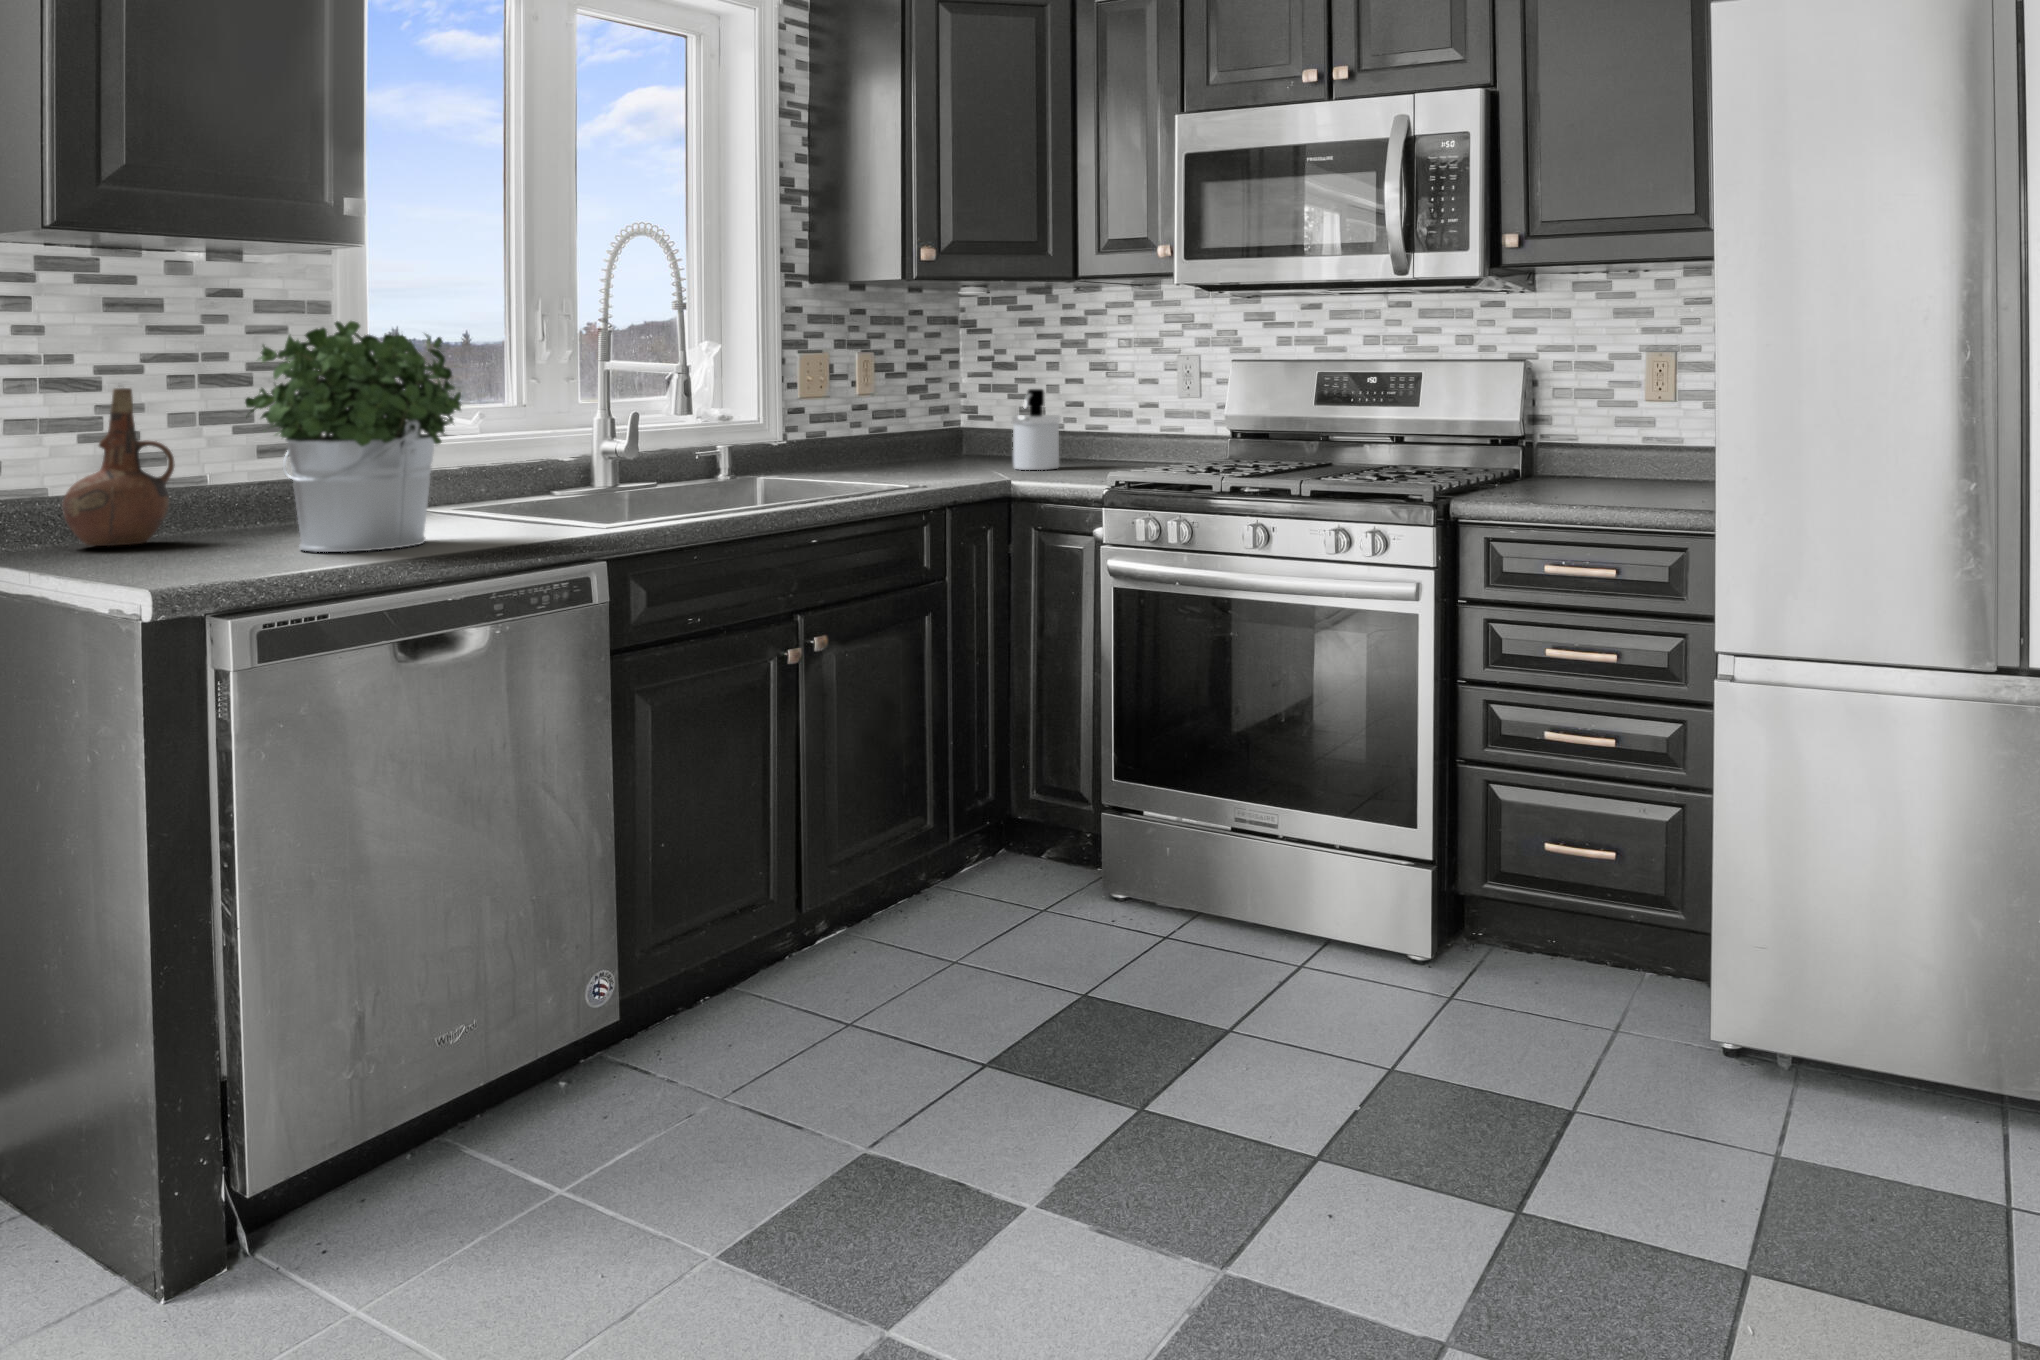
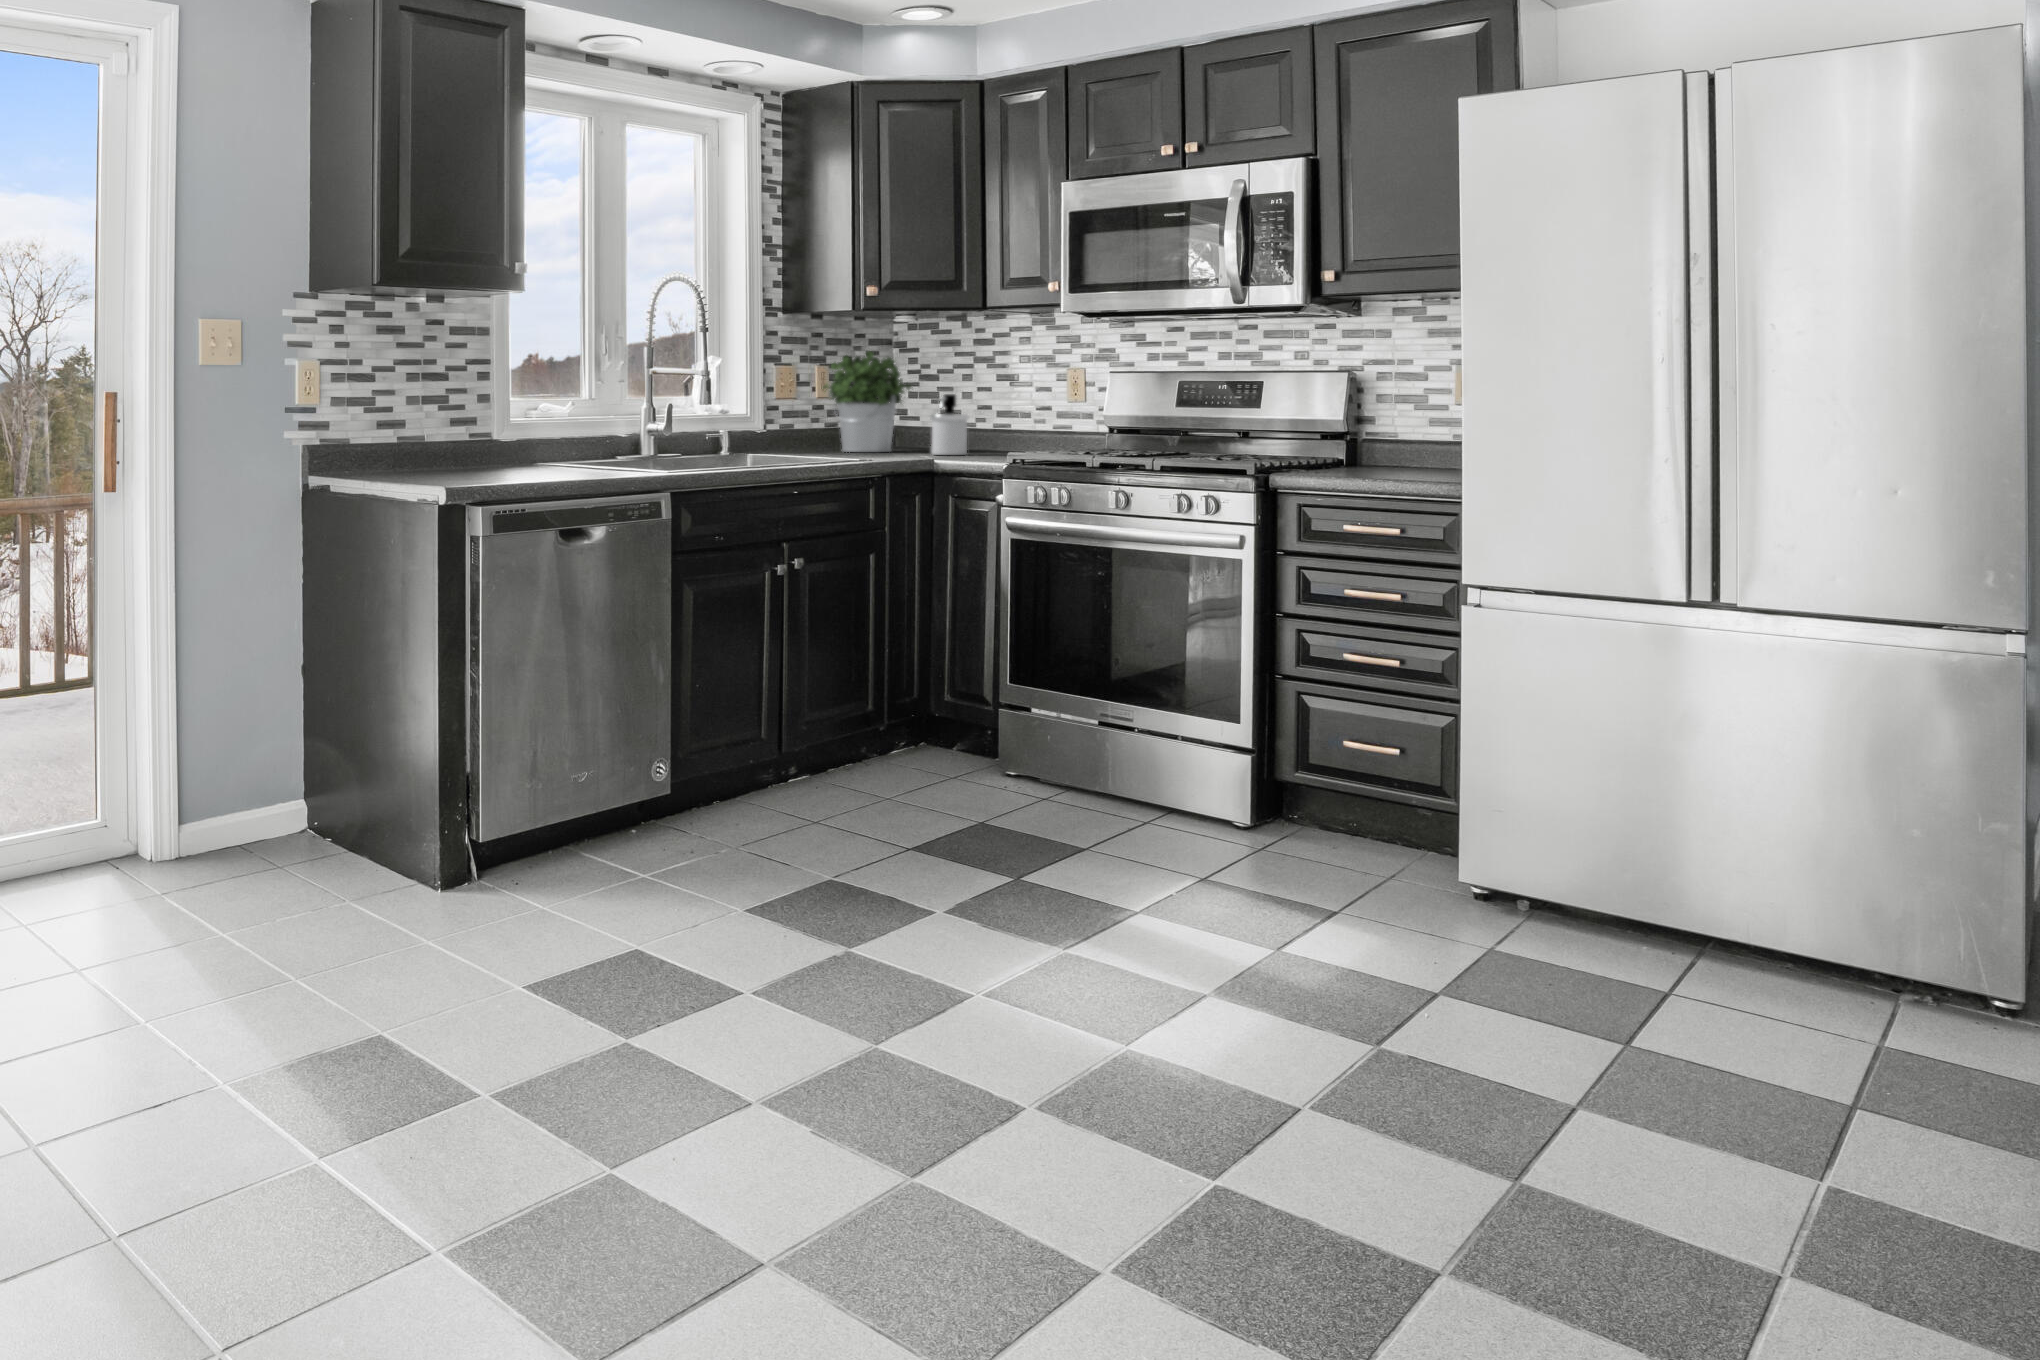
potted plant: present [245,321,461,552] -> present [823,352,911,452]
ceramic pitcher: present [62,388,175,546] -> none [366,381,420,473]

